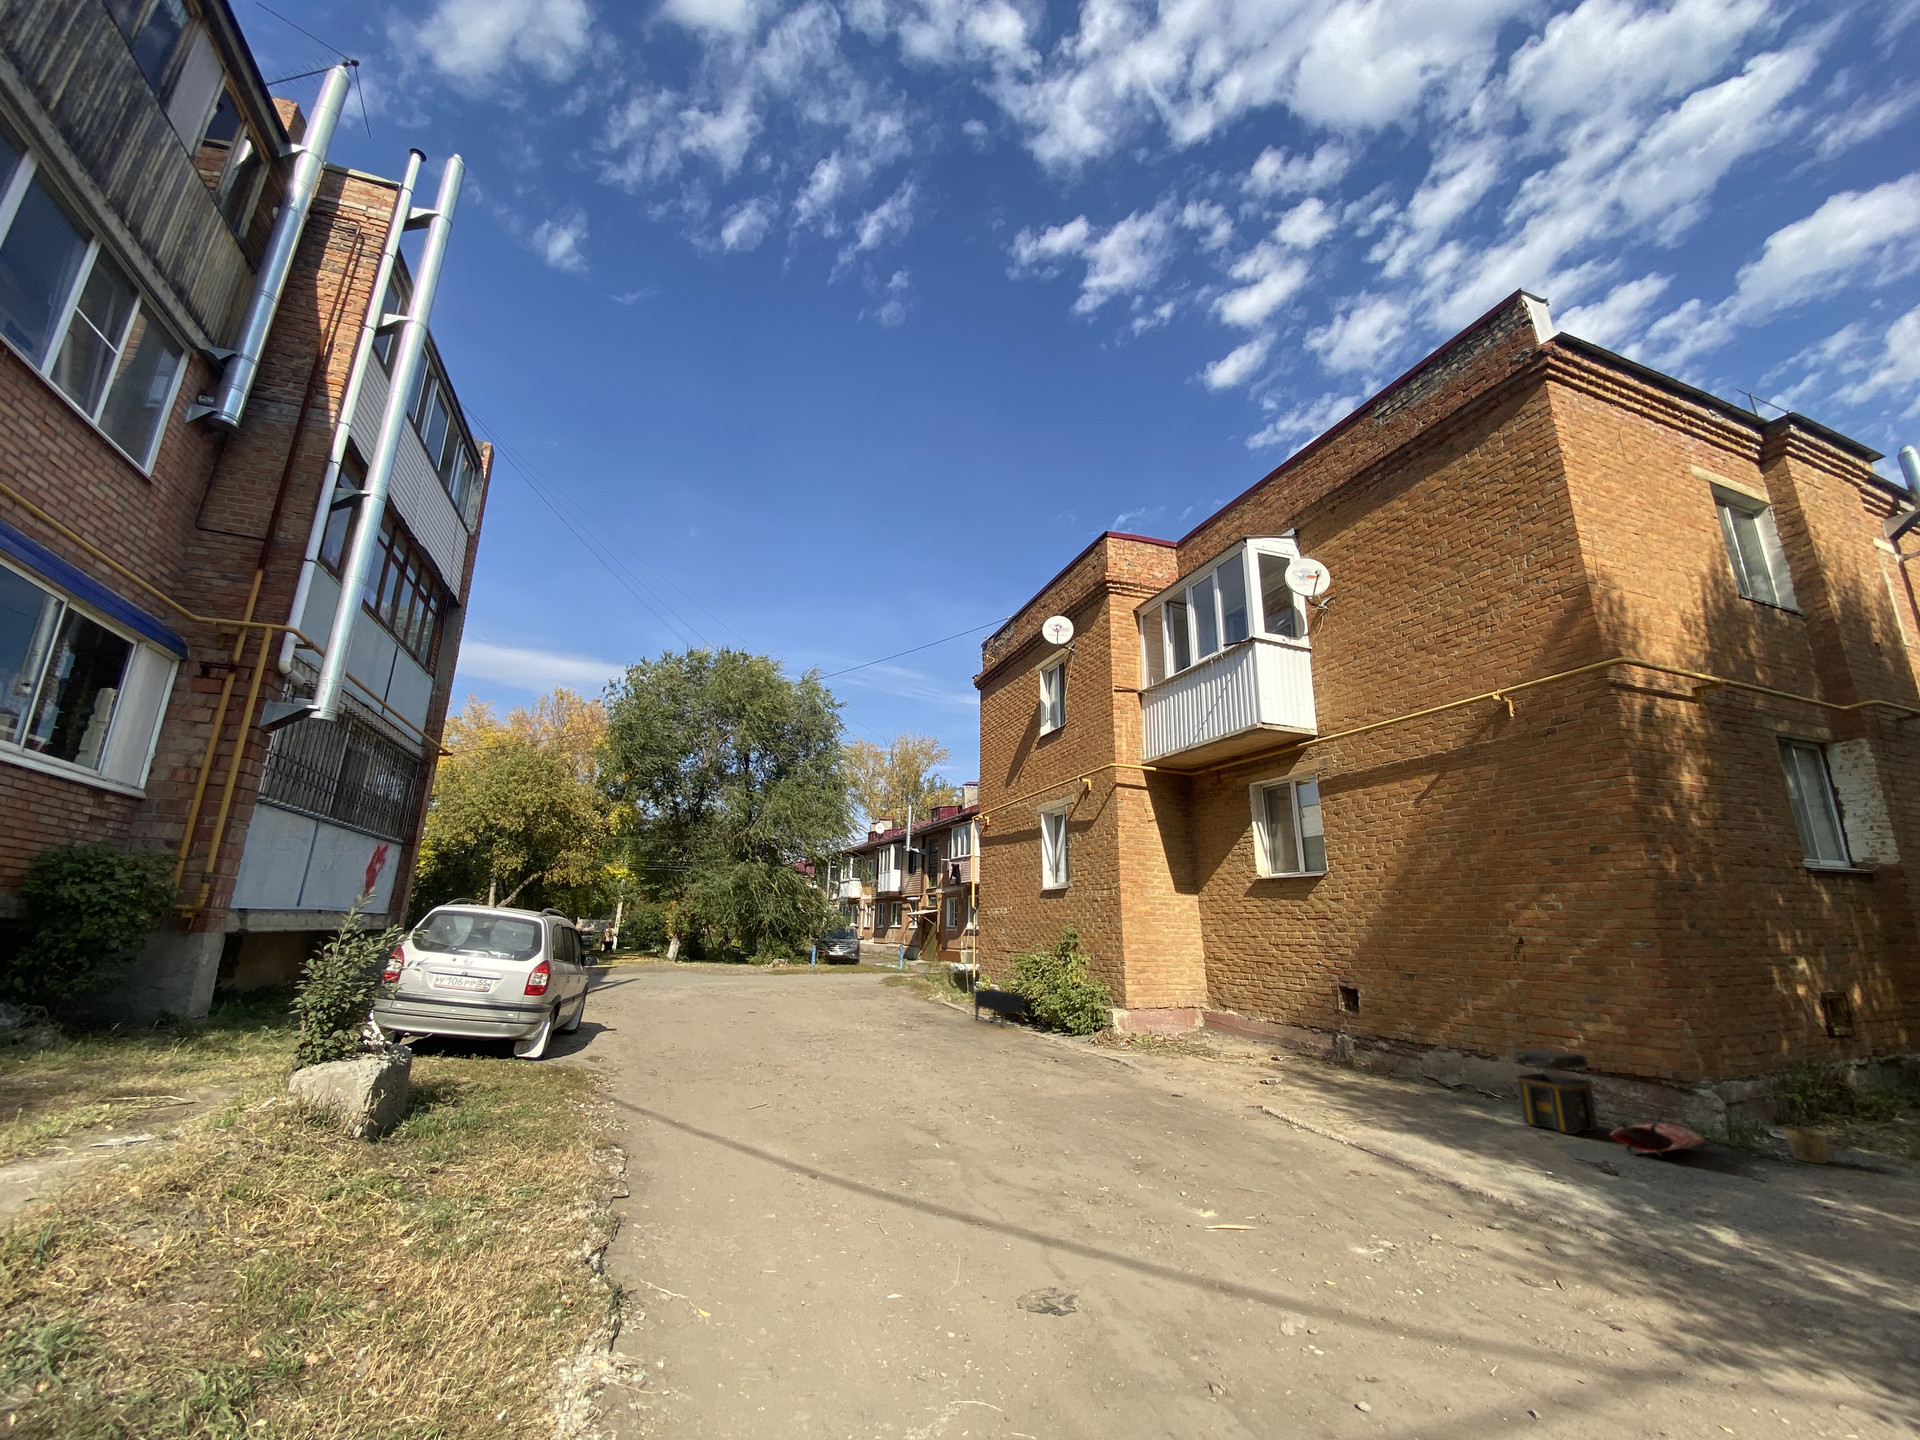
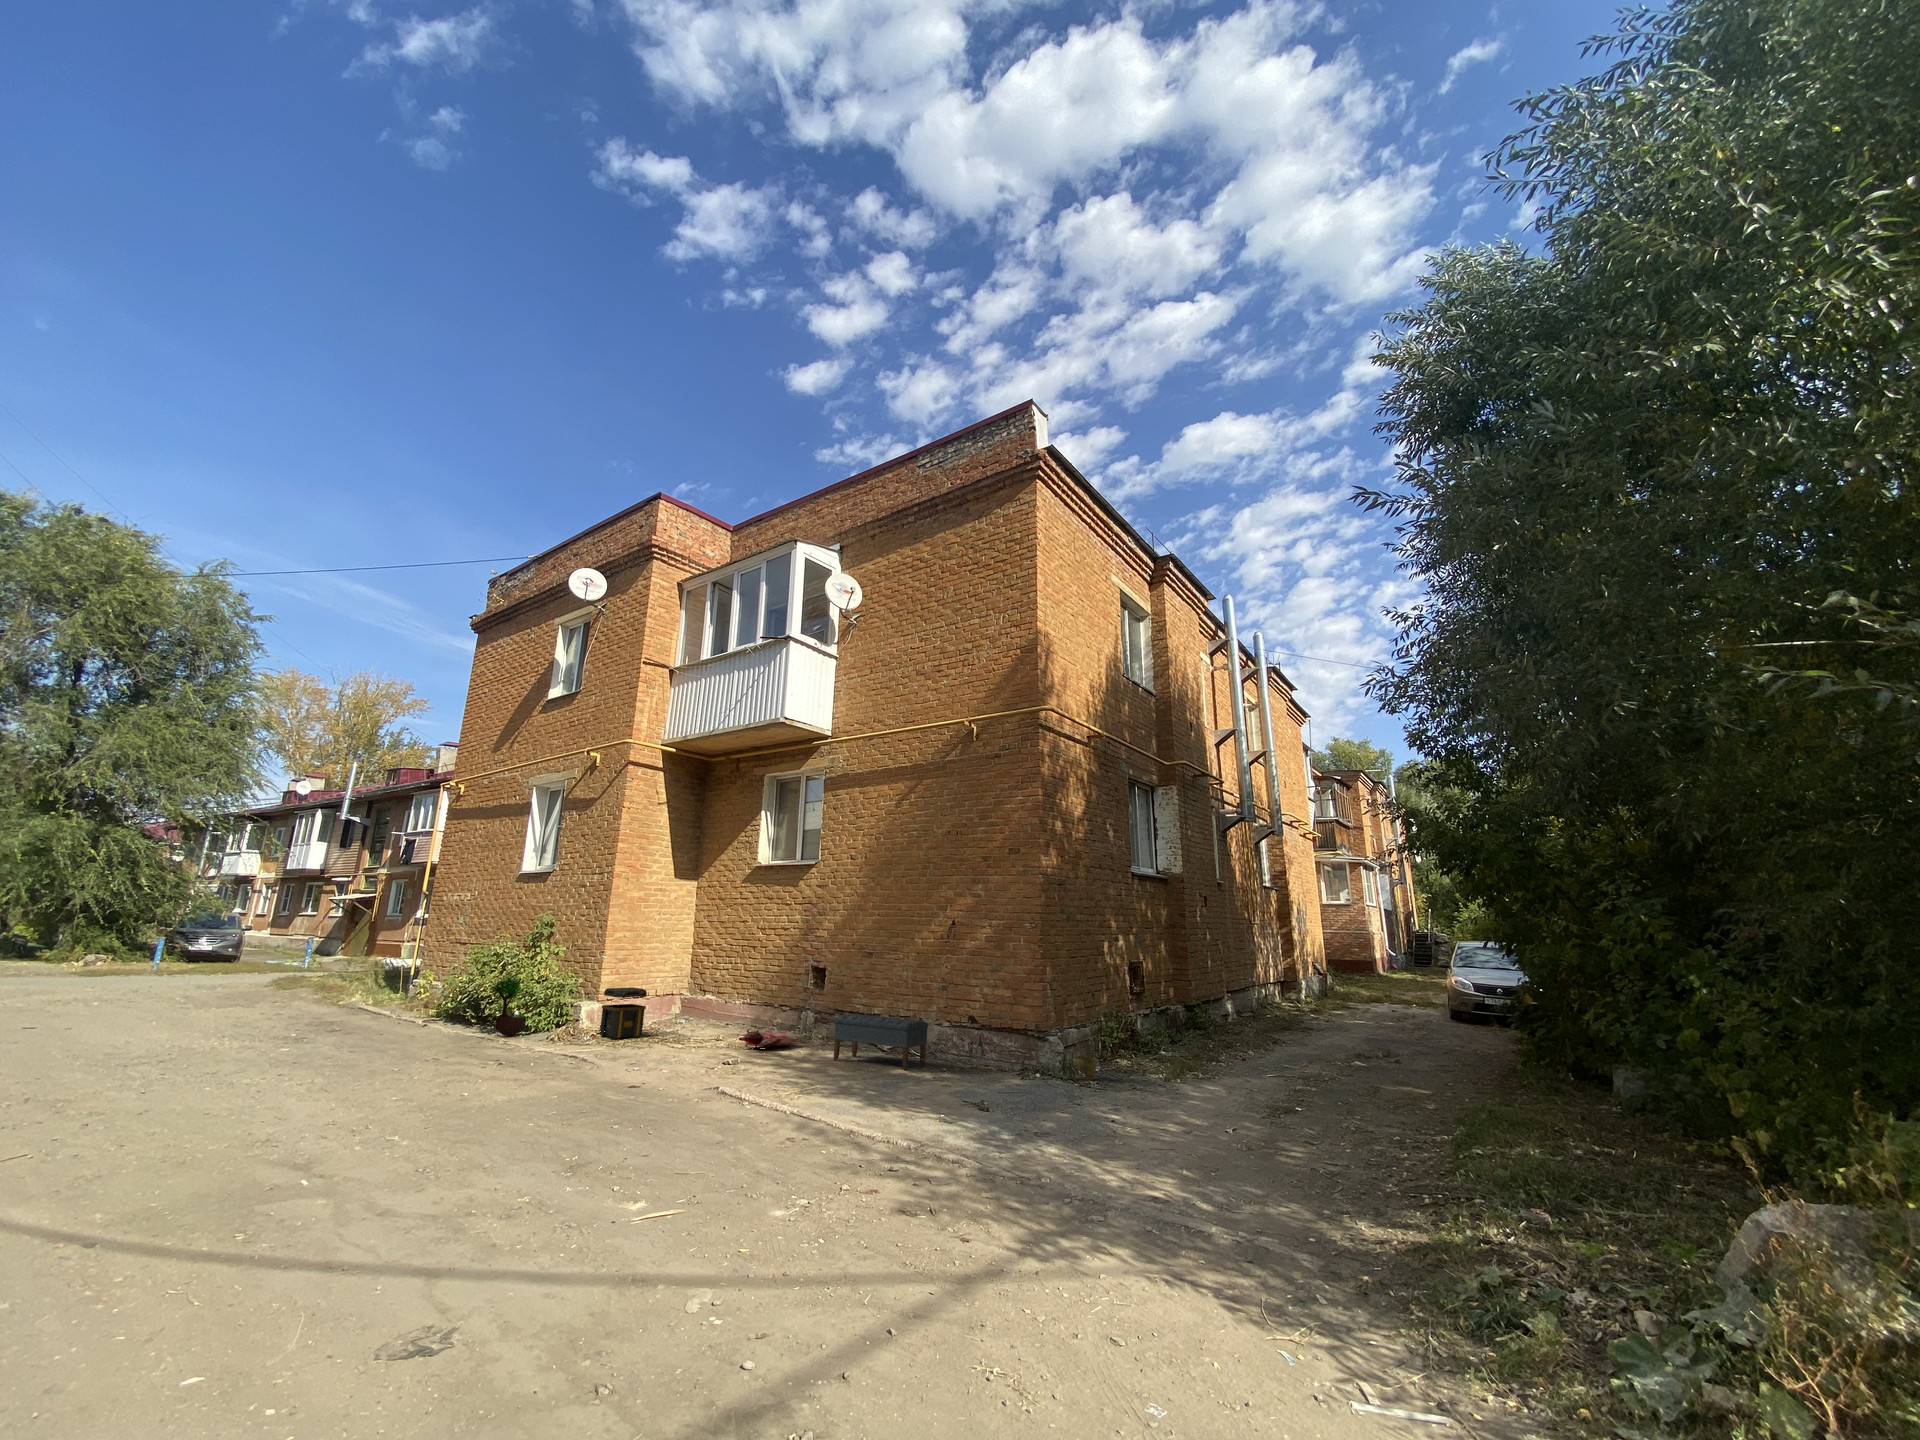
potted tree: none [1029,981,1066,1040] -> present [489,975,527,1036]
bench: present [974,989,1024,1028] -> present [834,1014,928,1070]
toolbox: present [1512,1048,1598,1134] -> present [600,987,647,1039]
bag: present [1611,1121,1704,1157] -> present [743,1029,798,1048]

